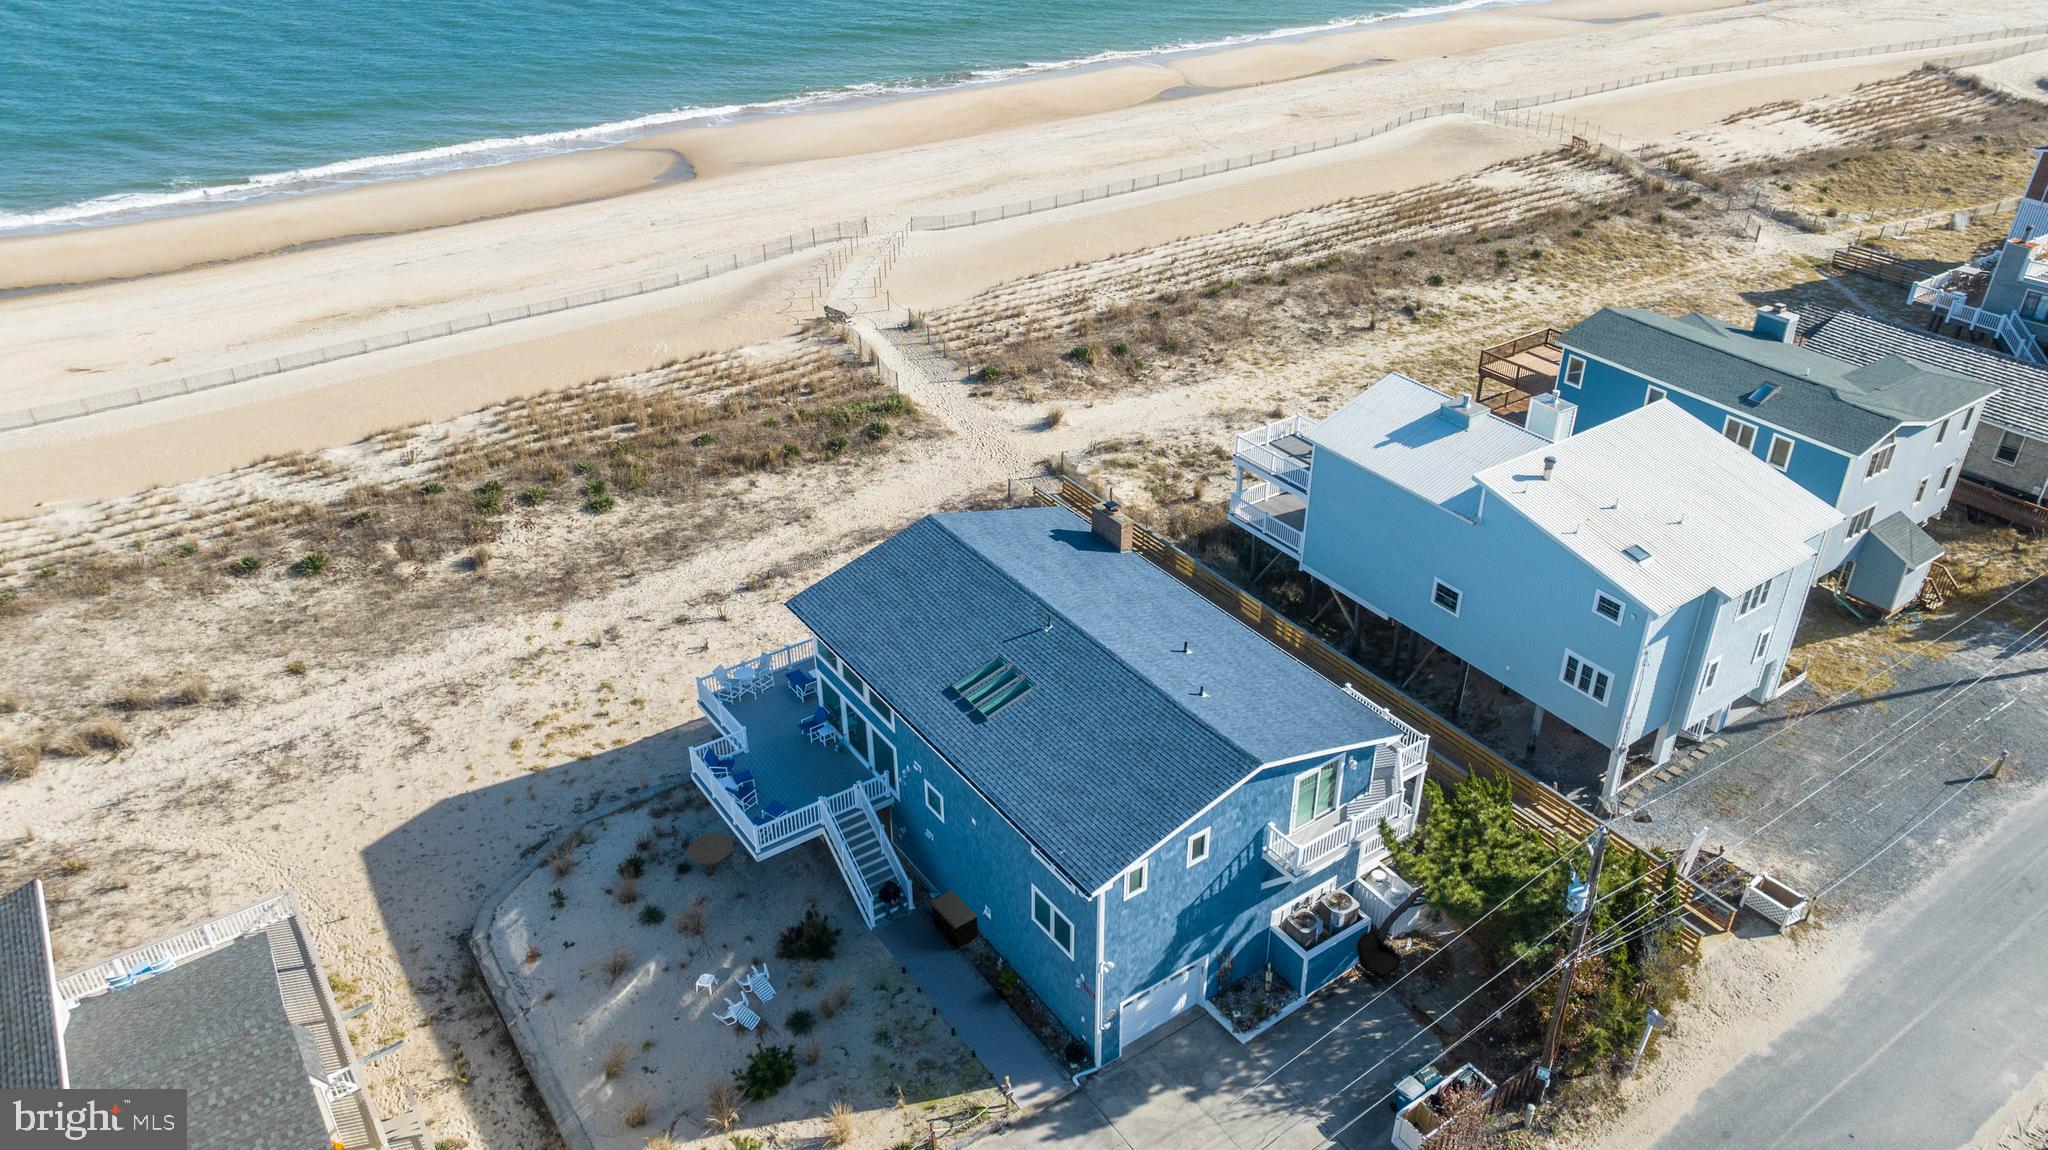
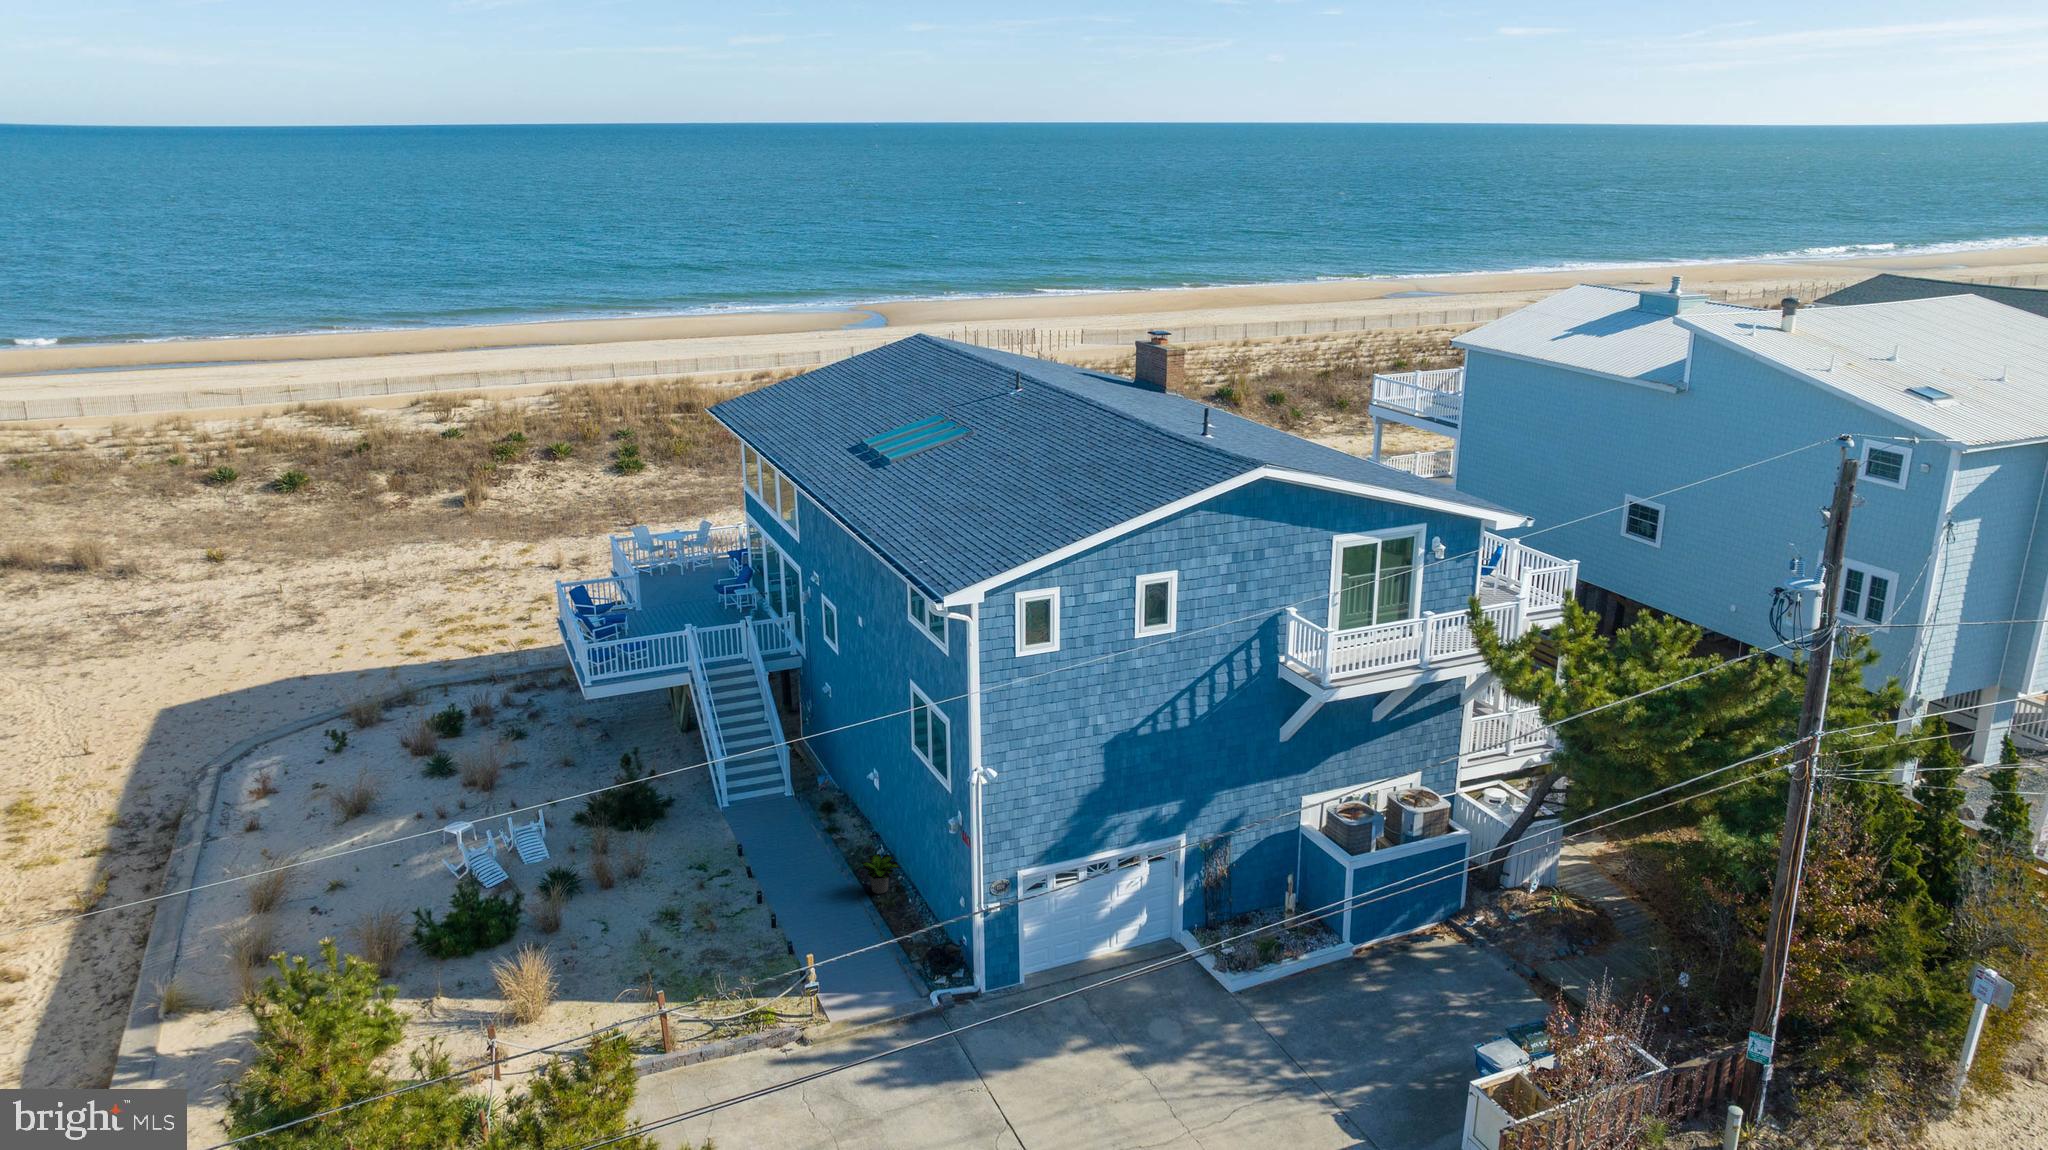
round table: present [687,833,733,876] -> none [522,698,587,745]
storage bench: present [931,891,978,948] -> none [806,764,866,839]
lounge chair: present [1351,931,1401,980] -> none [1429,854,1514,951]

